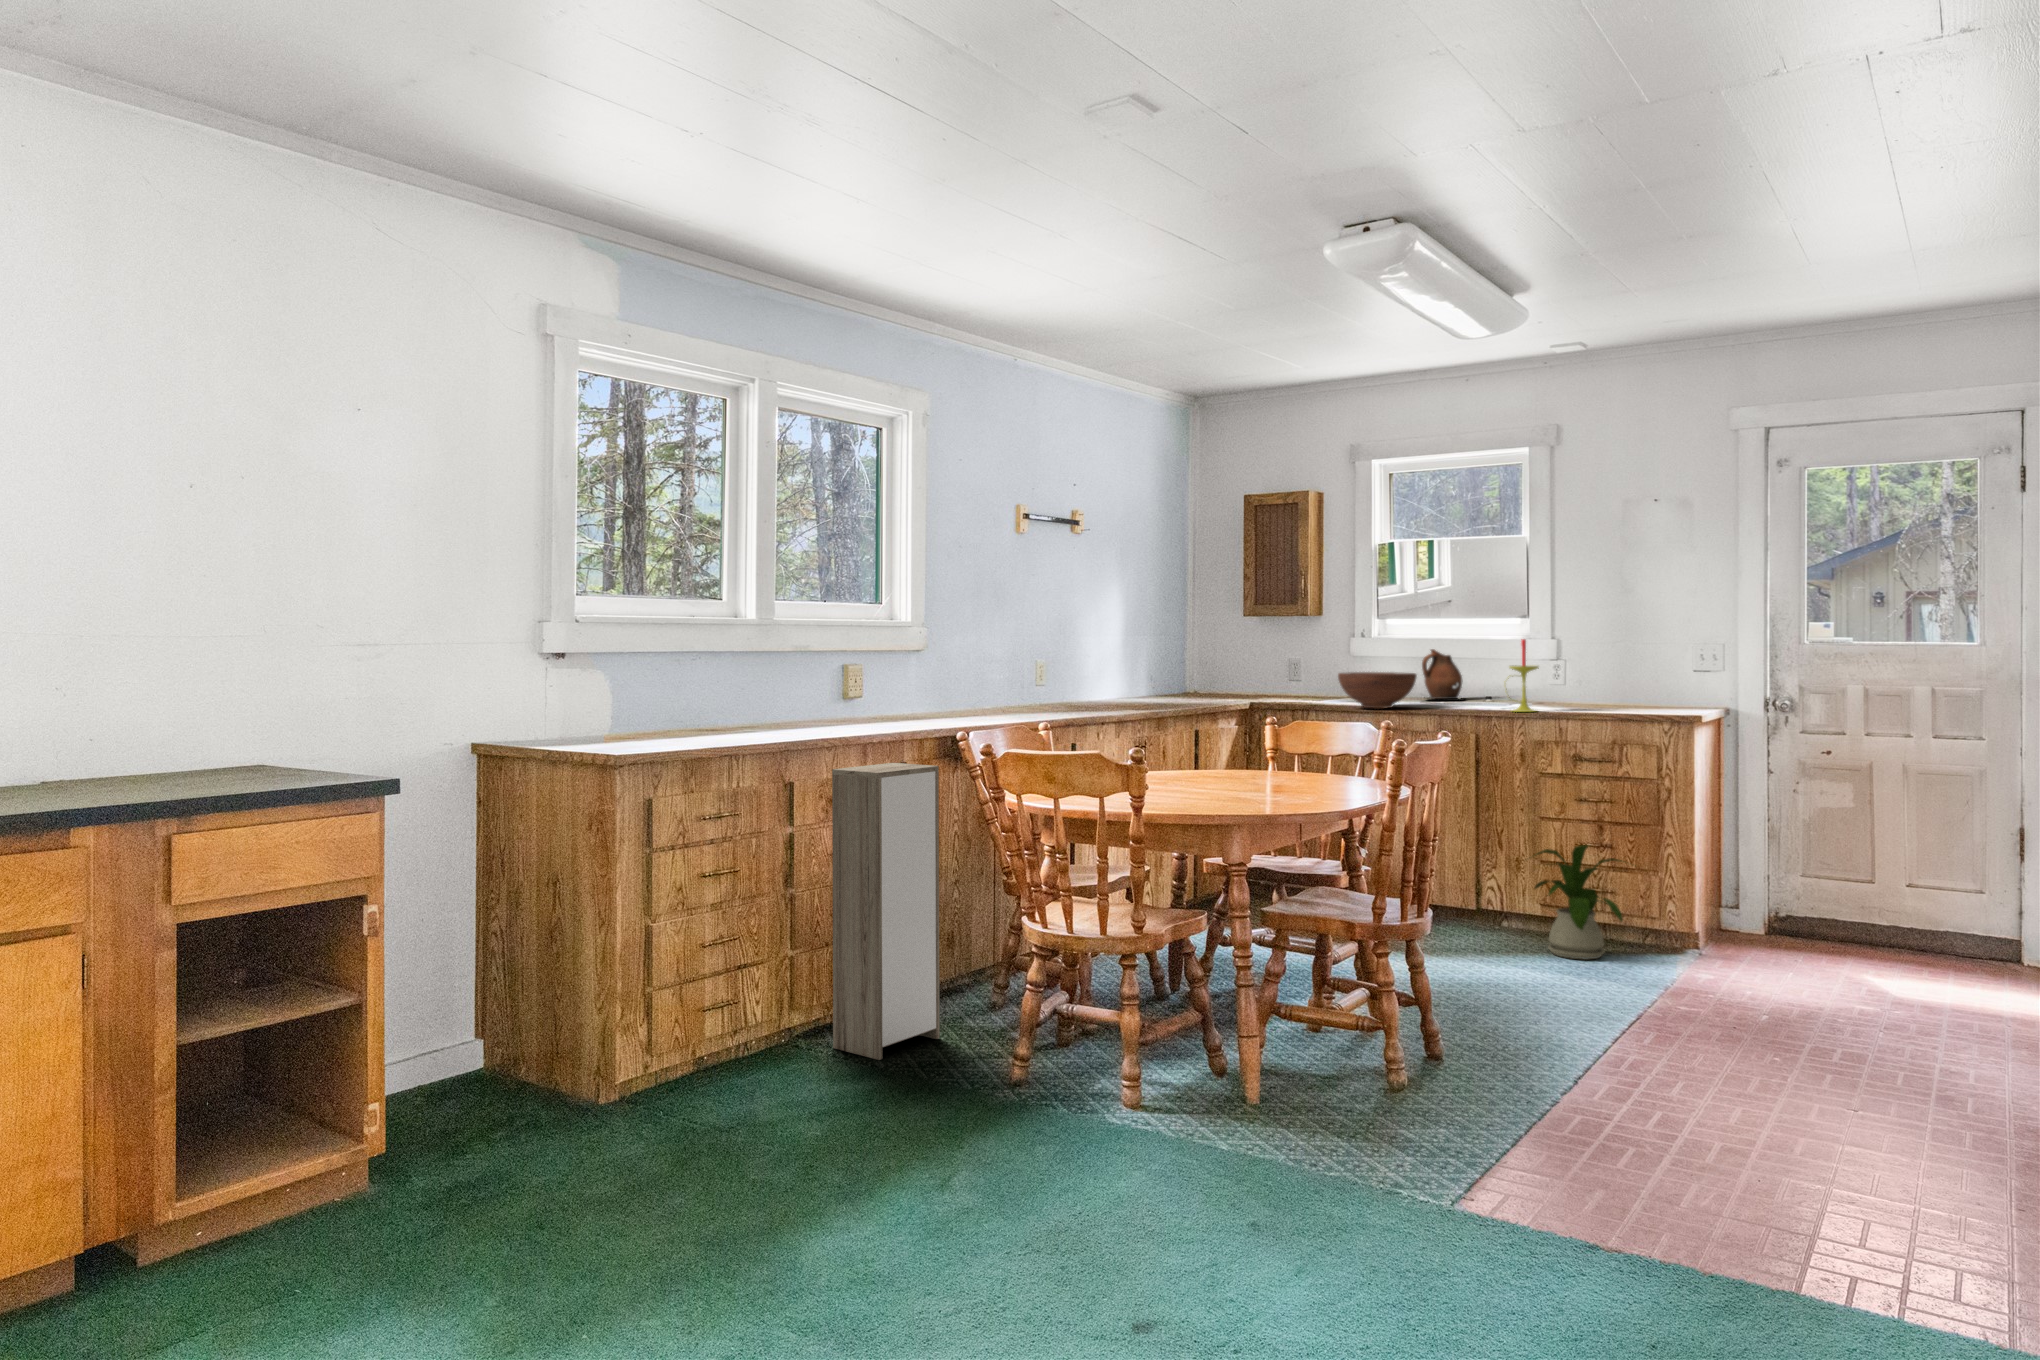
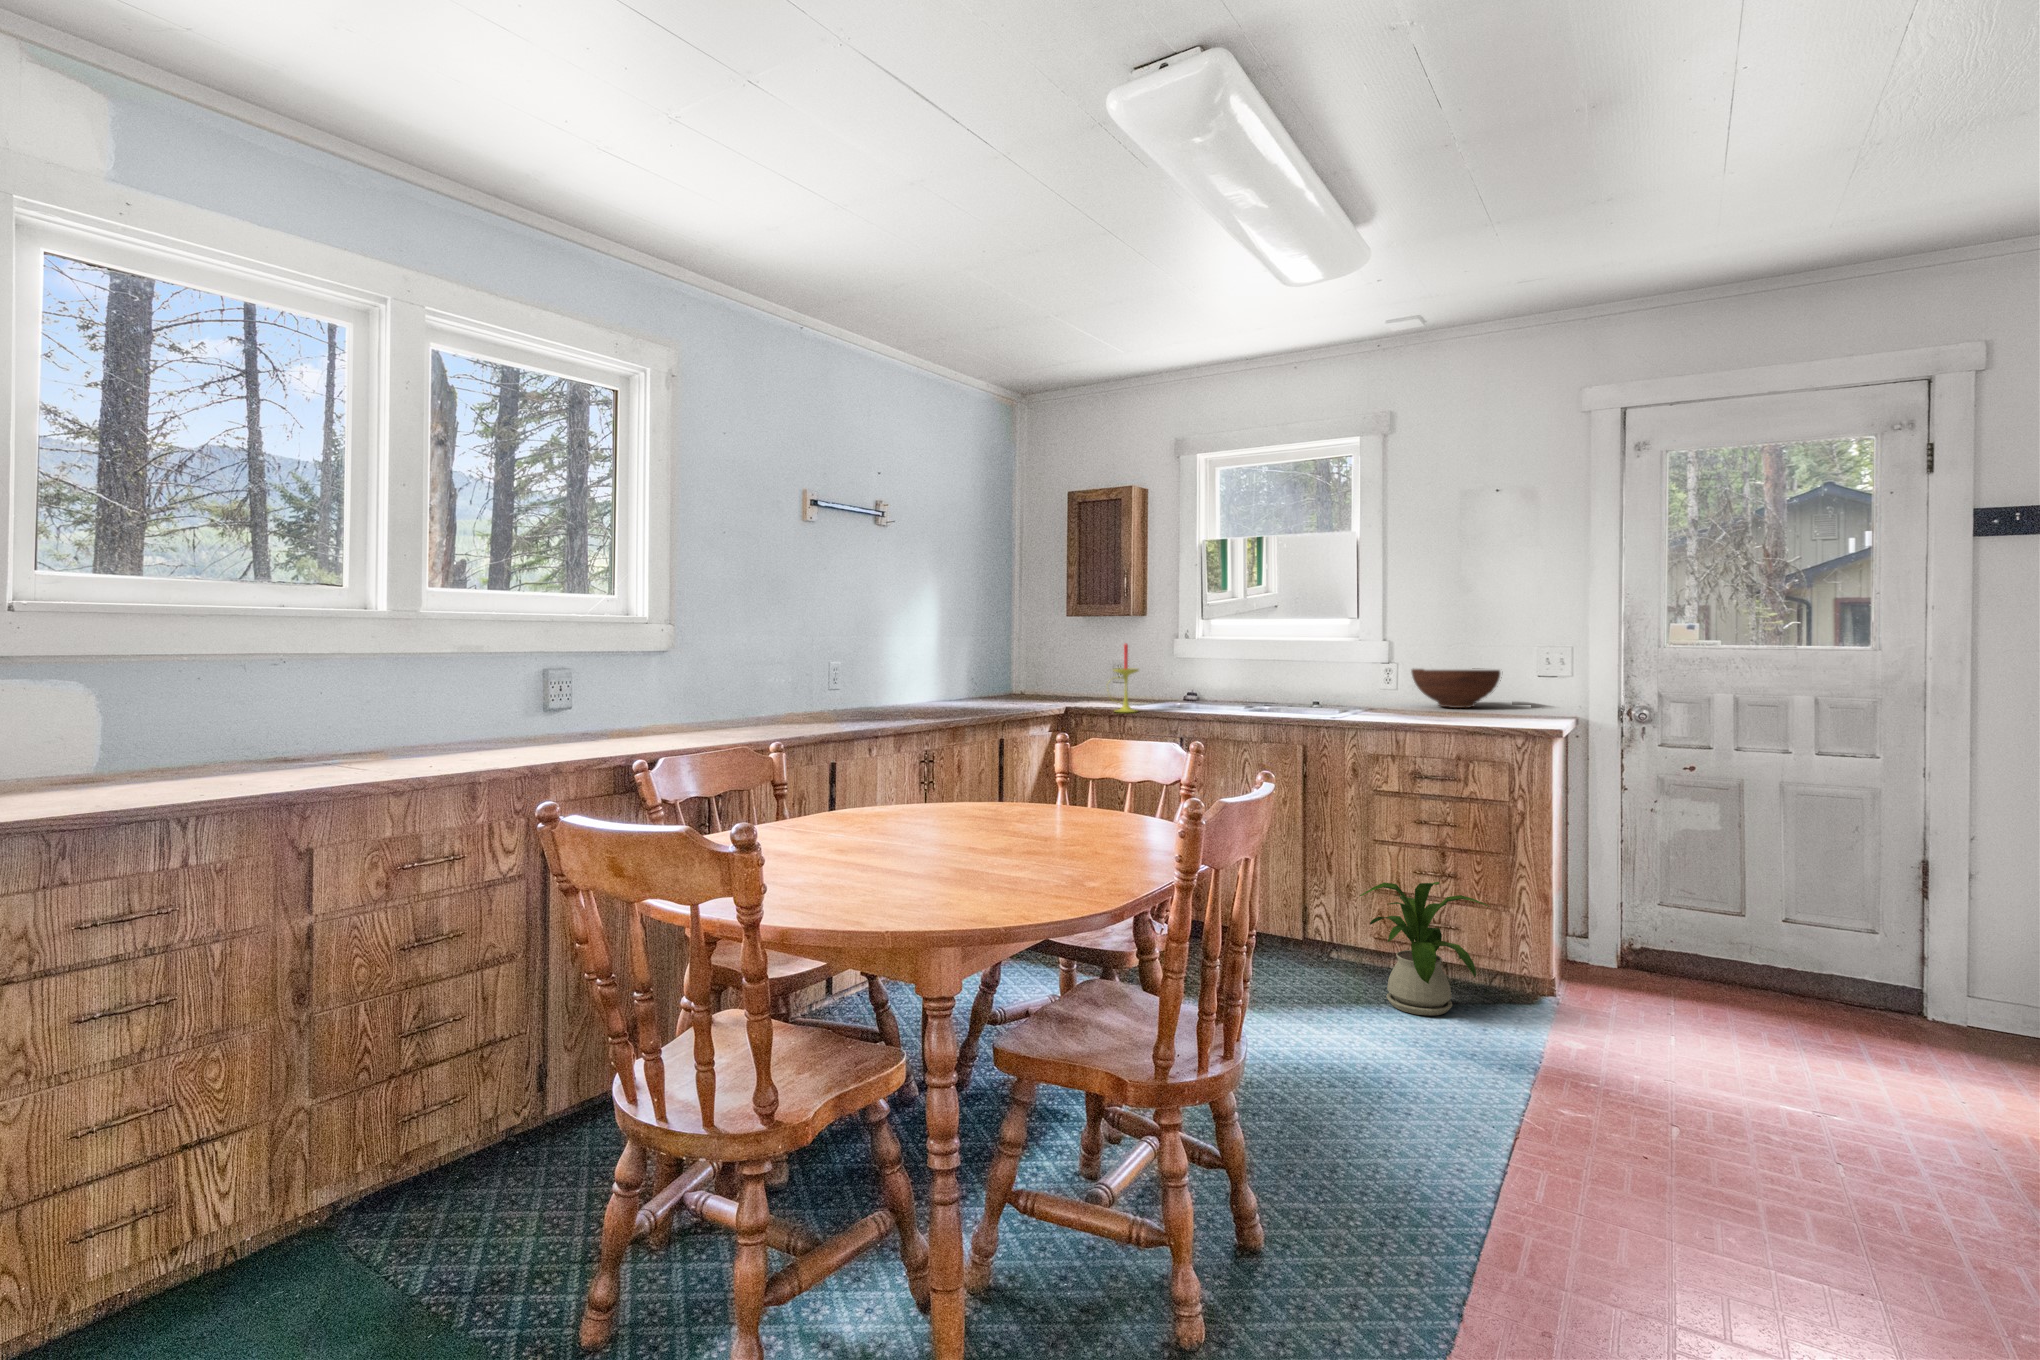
candle: present [1506,639,1539,712] -> present [1114,644,1138,712]
ceramic pitcher: present [1422,649,1463,700] -> none [1248,651,1294,706]
fruit bowl: present [1338,672,1417,709] -> present [1411,669,1502,708]
storage cabinet: present [832,763,940,1060] -> none [386,808,560,1264]

